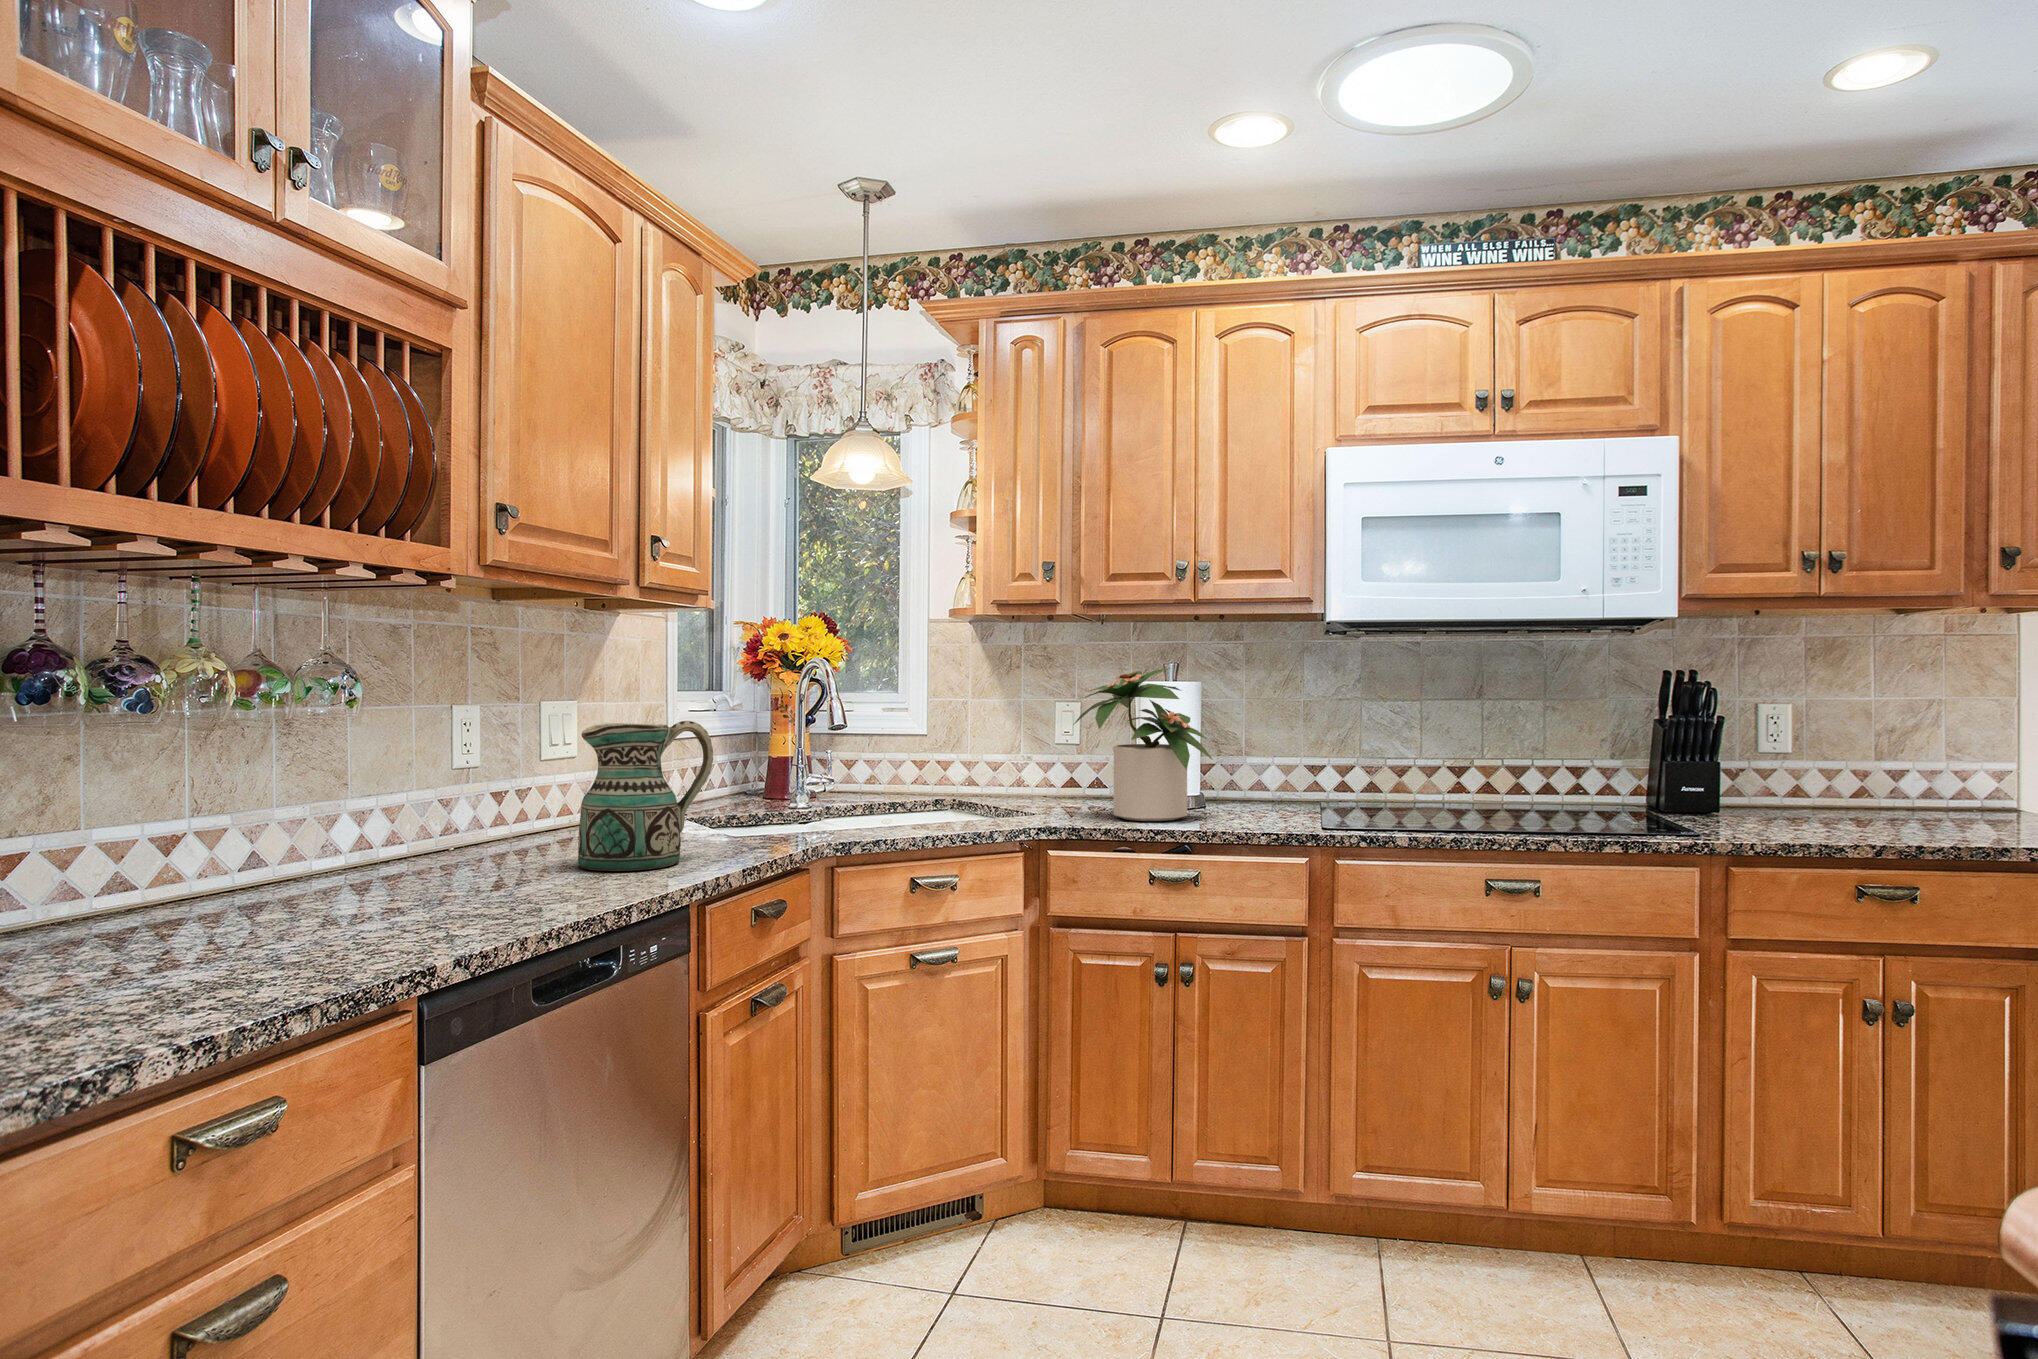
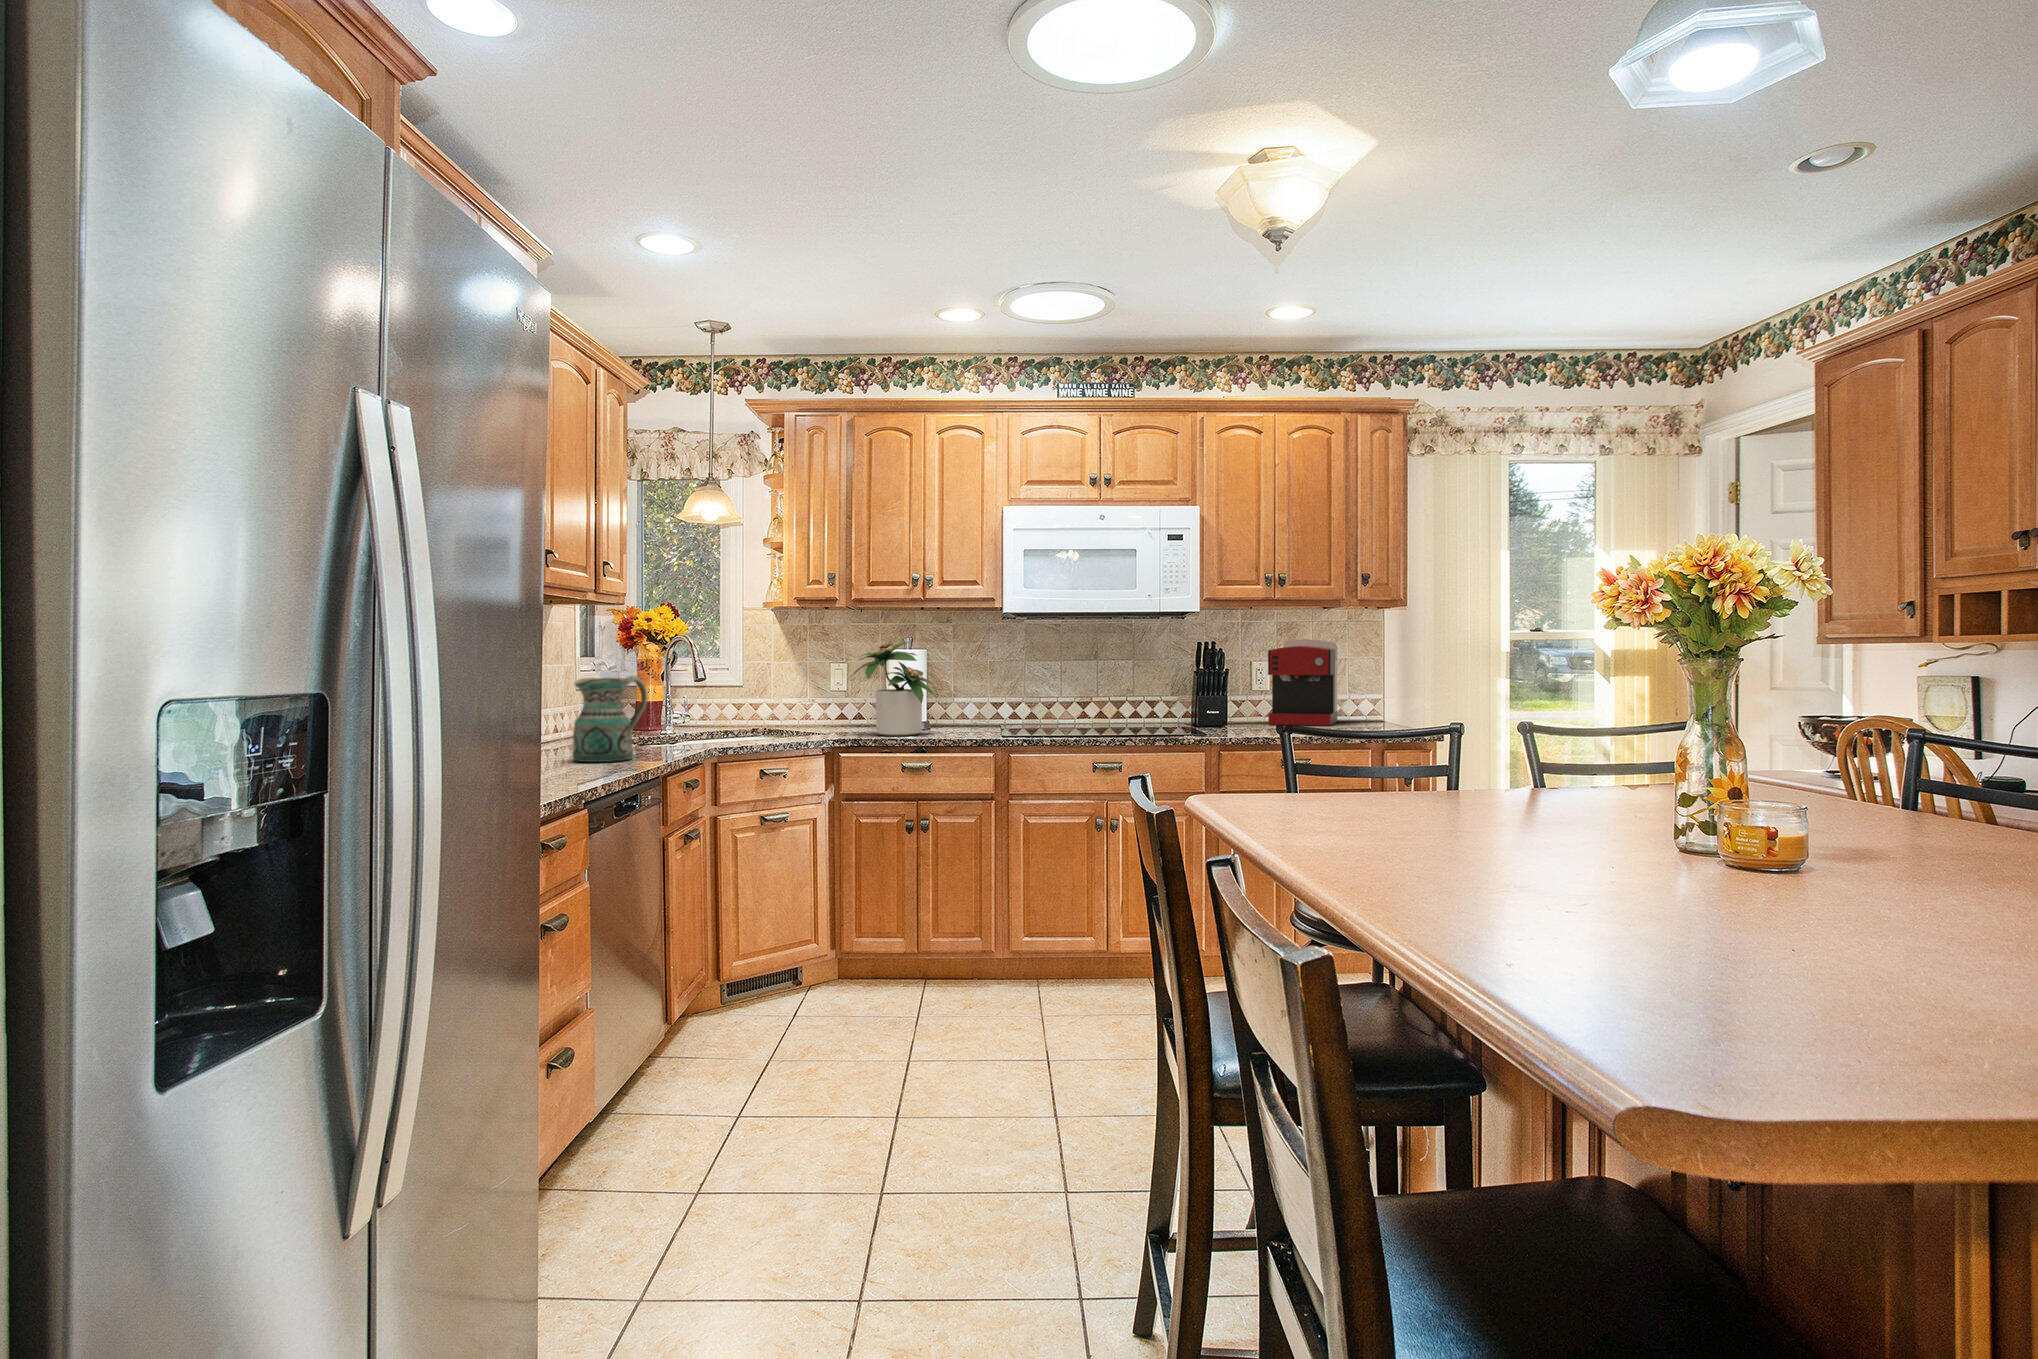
coffee maker: none [1799,668,1934,824] -> present [1268,639,1337,726]

